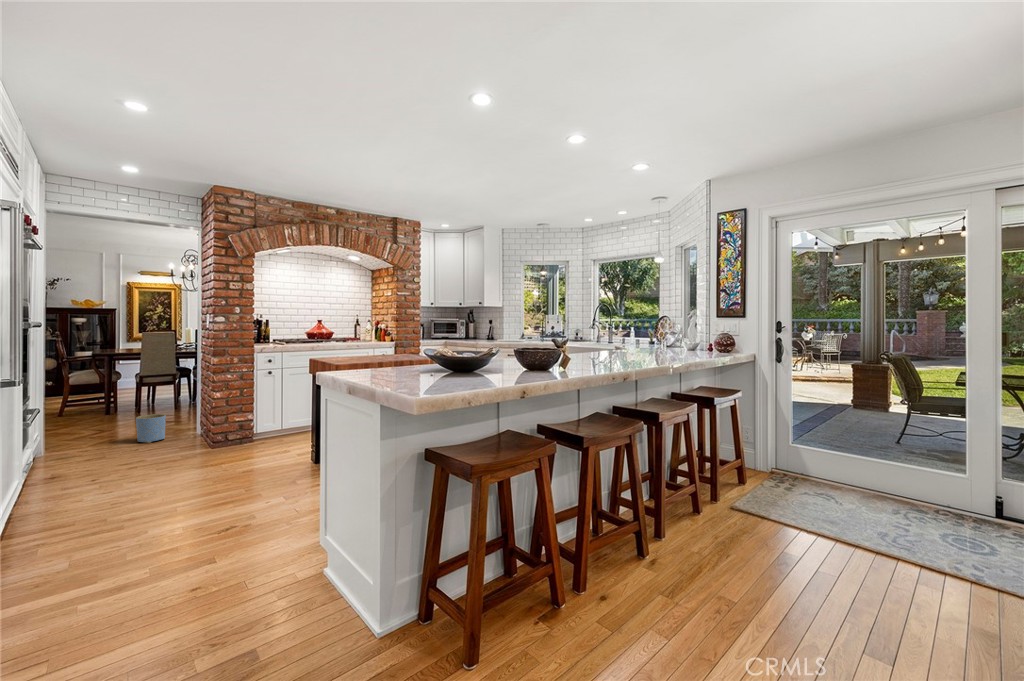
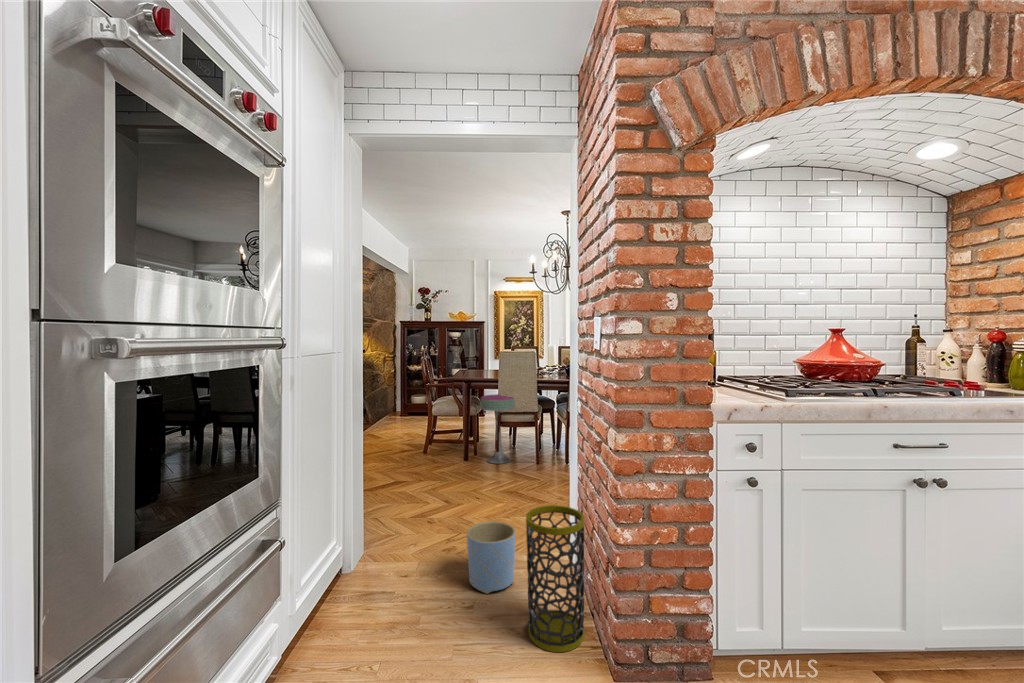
bar stool: none [125,364,157,412] -> present [480,394,516,464]
trash can: none [173,395,202,447] -> present [526,505,584,652]

